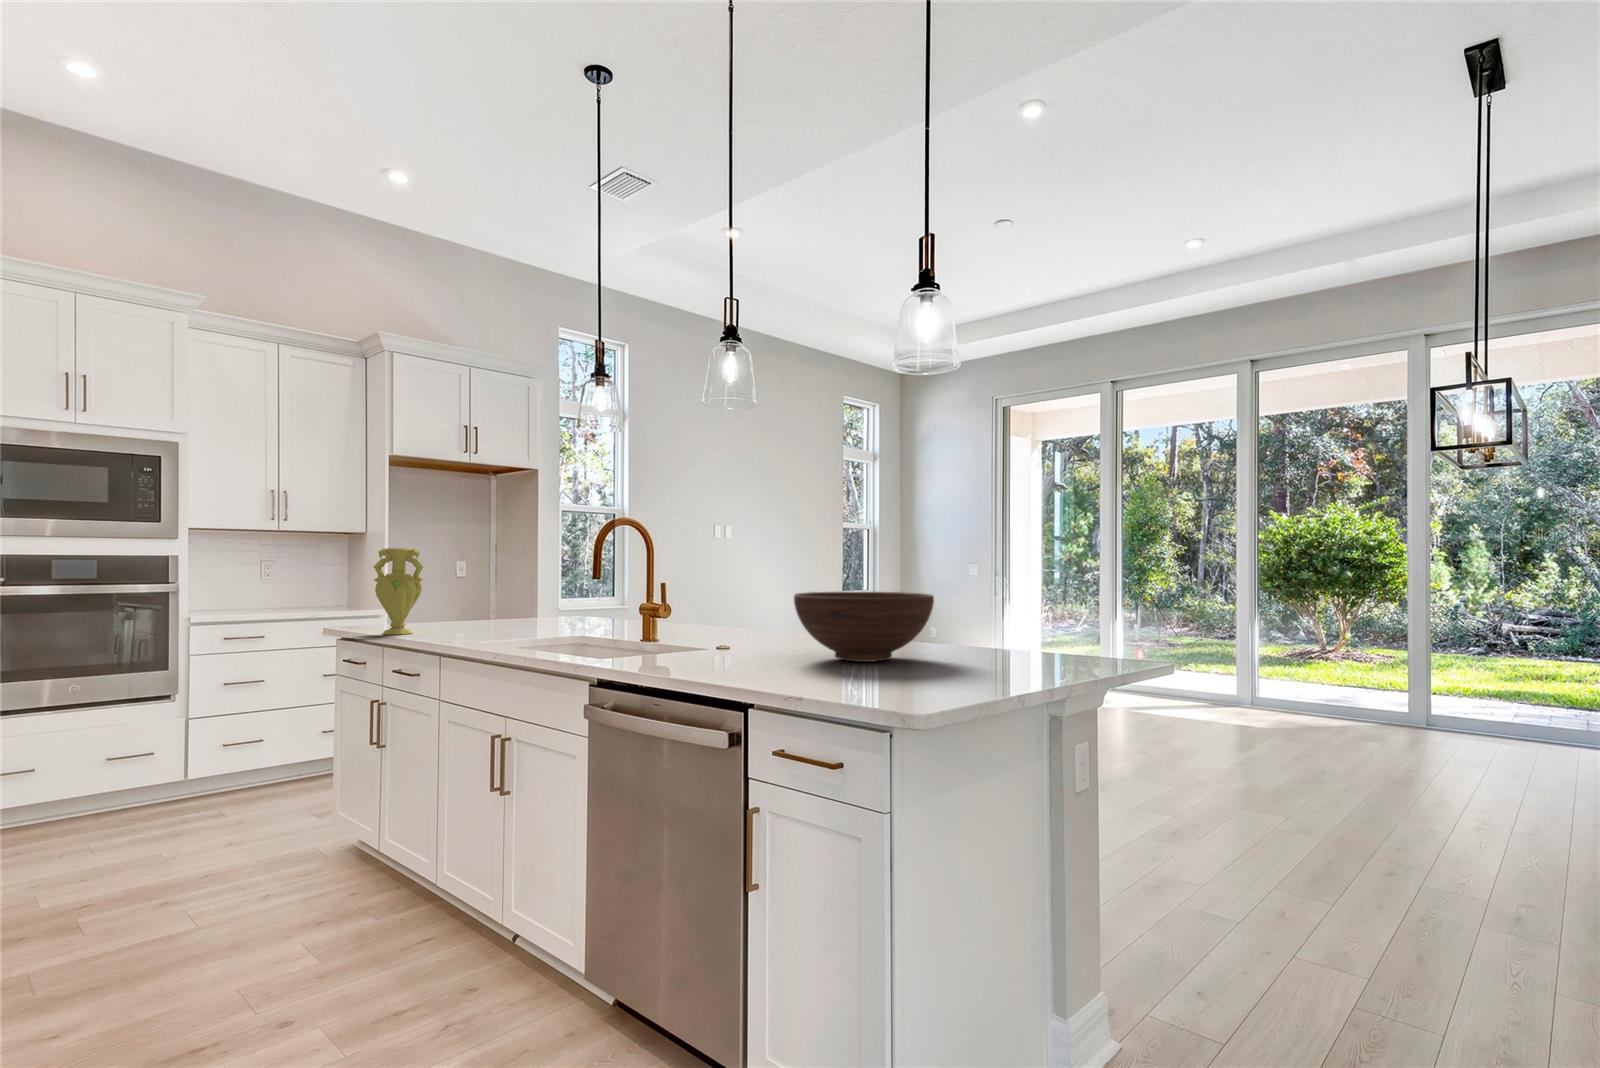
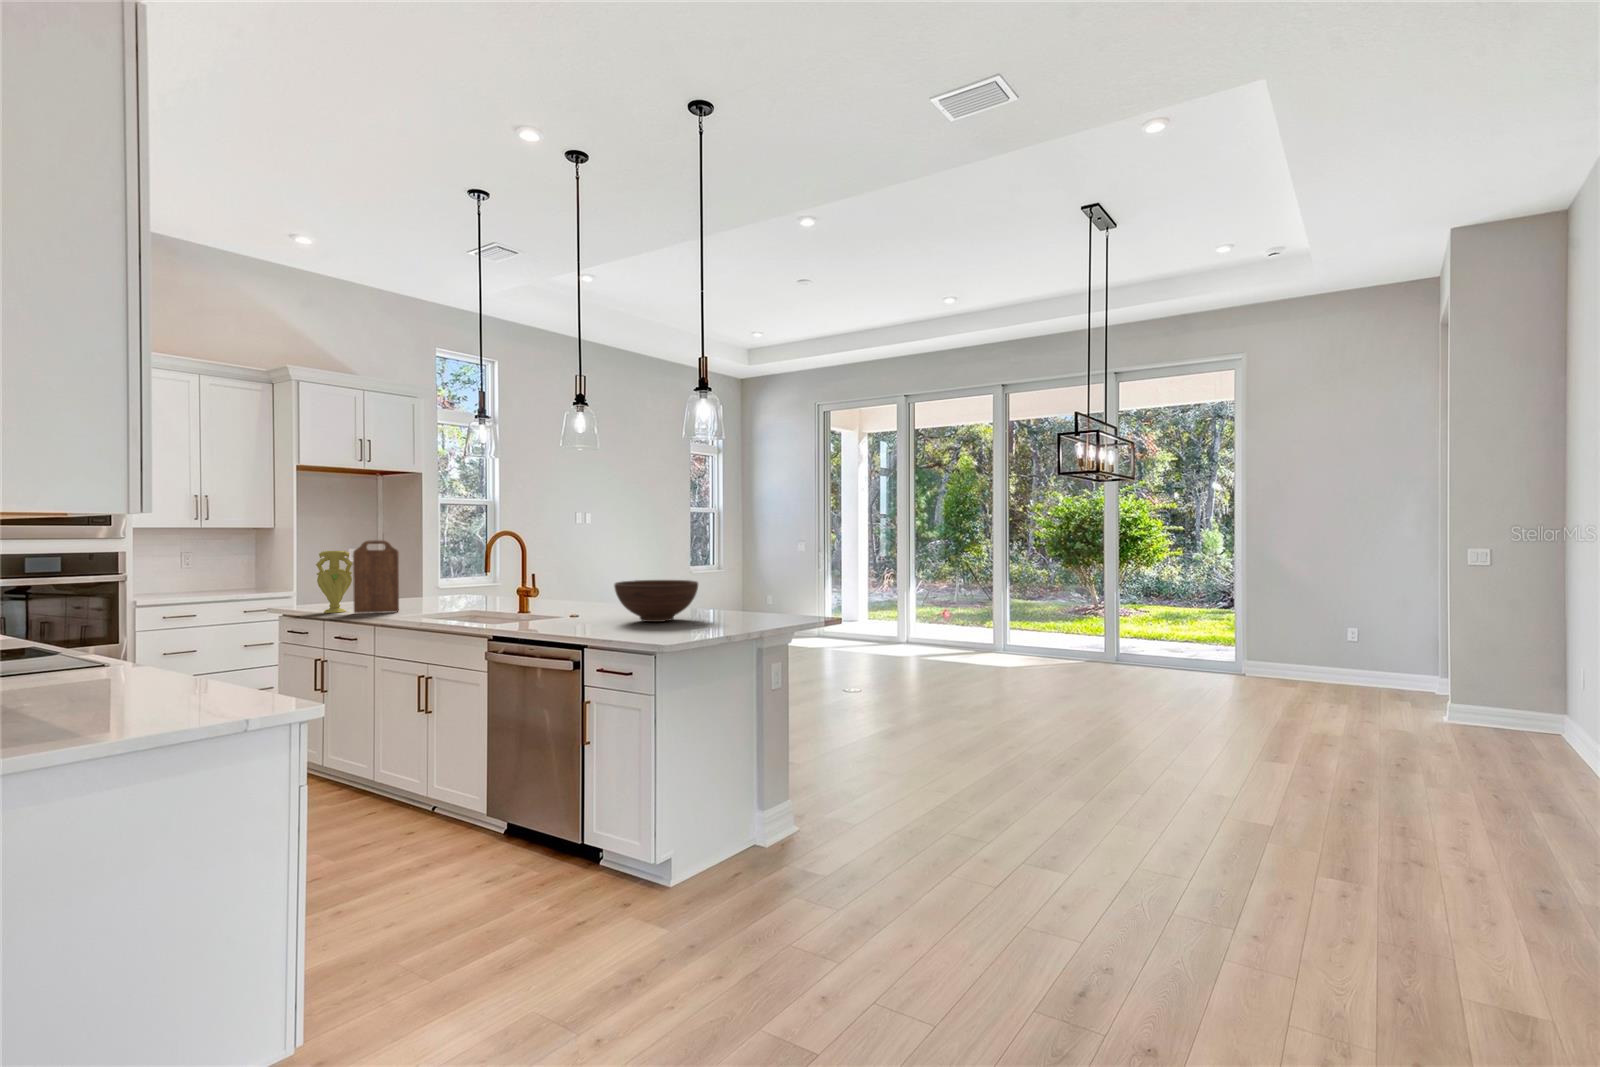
cutting board: none [419,533,481,636] -> present [353,540,399,613]

